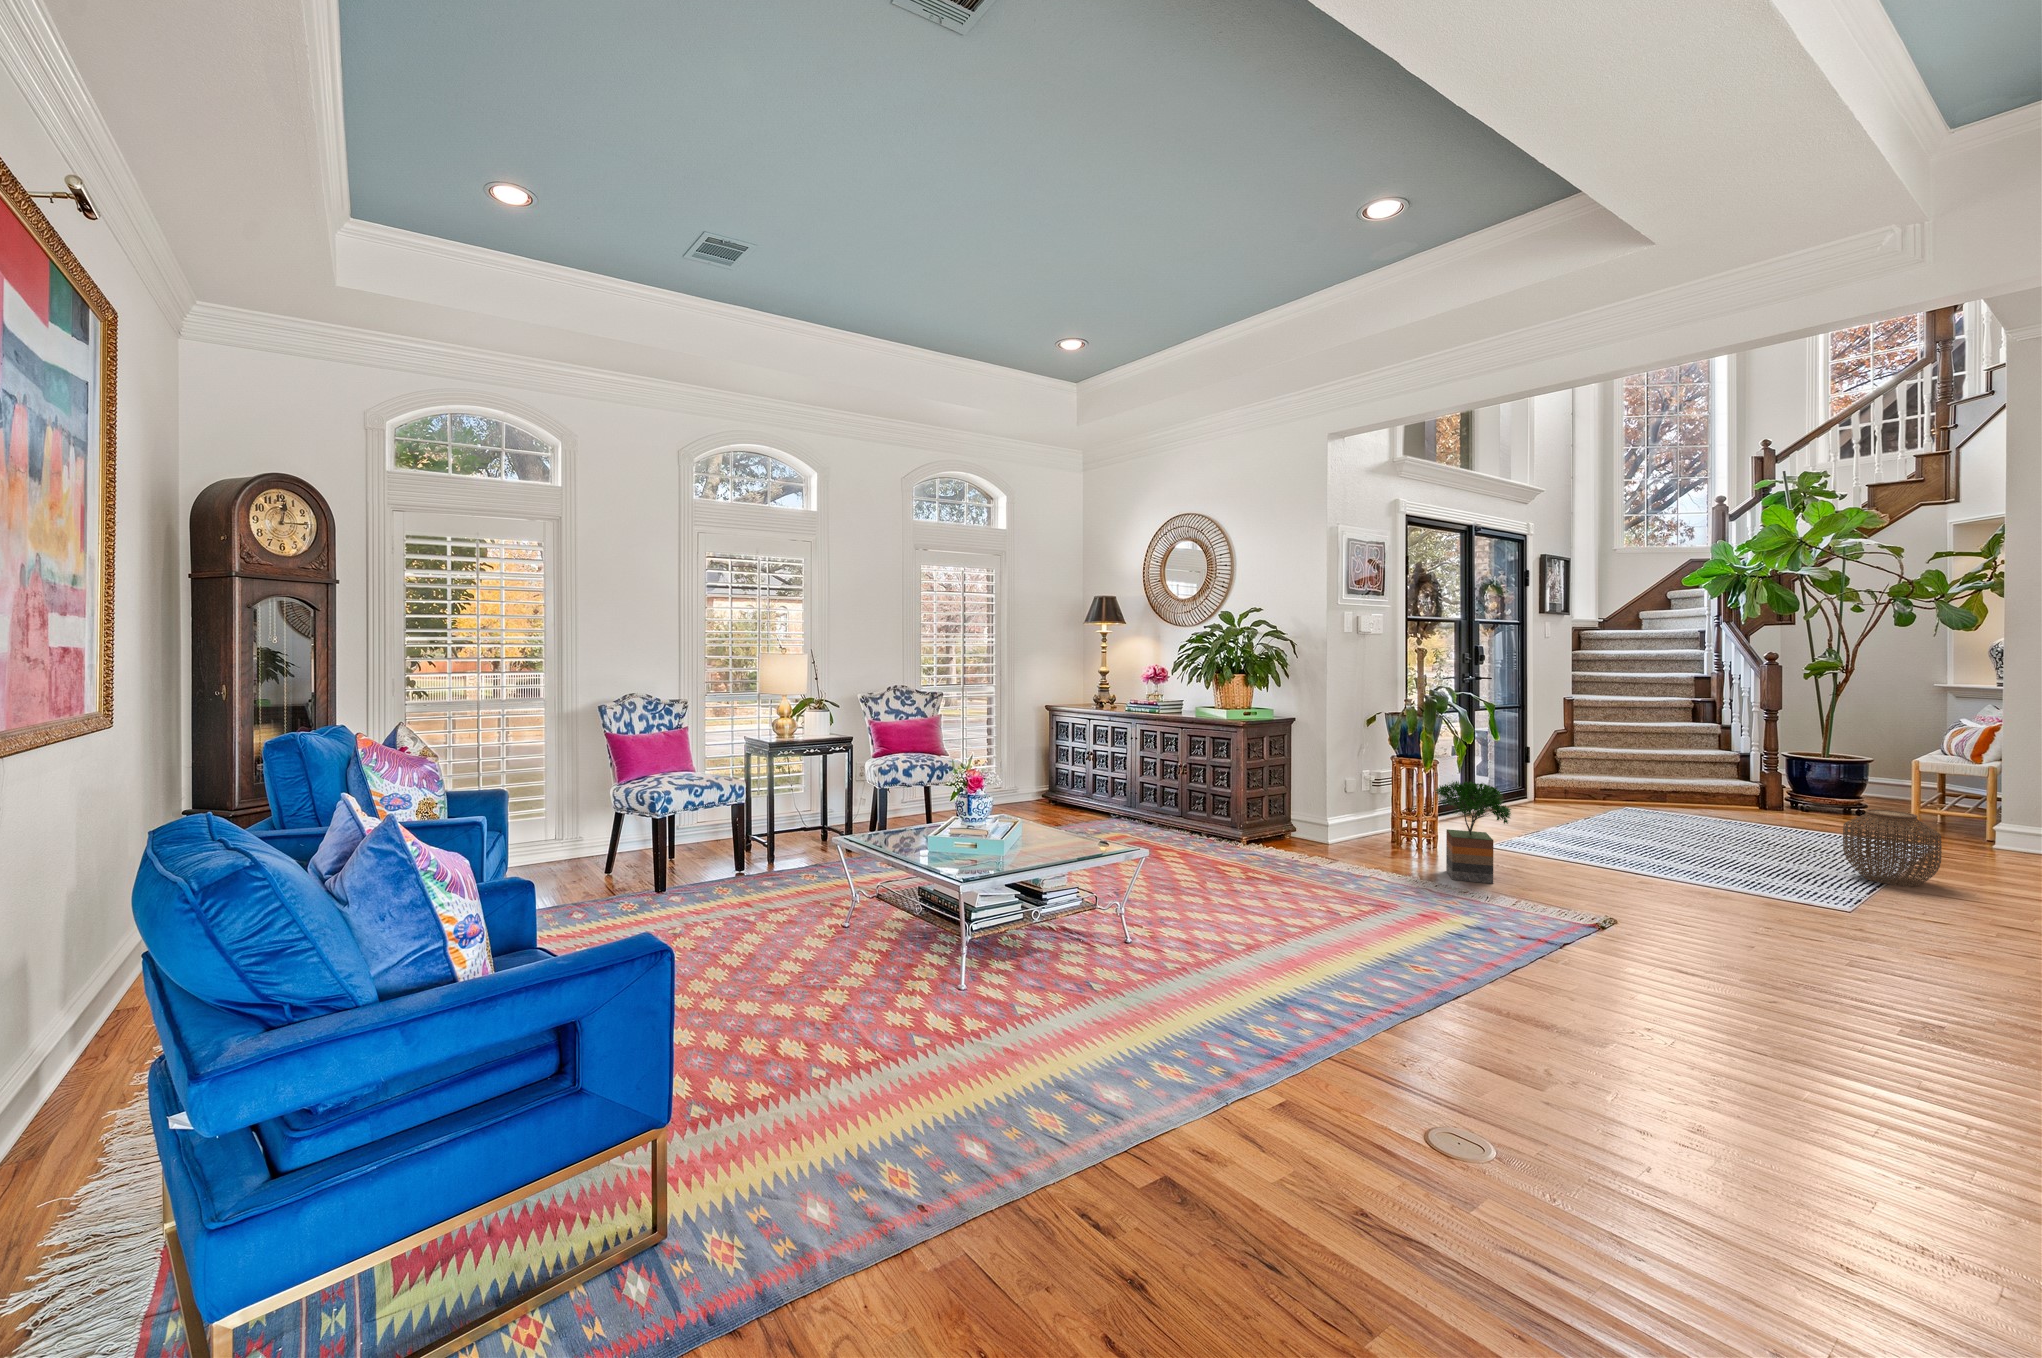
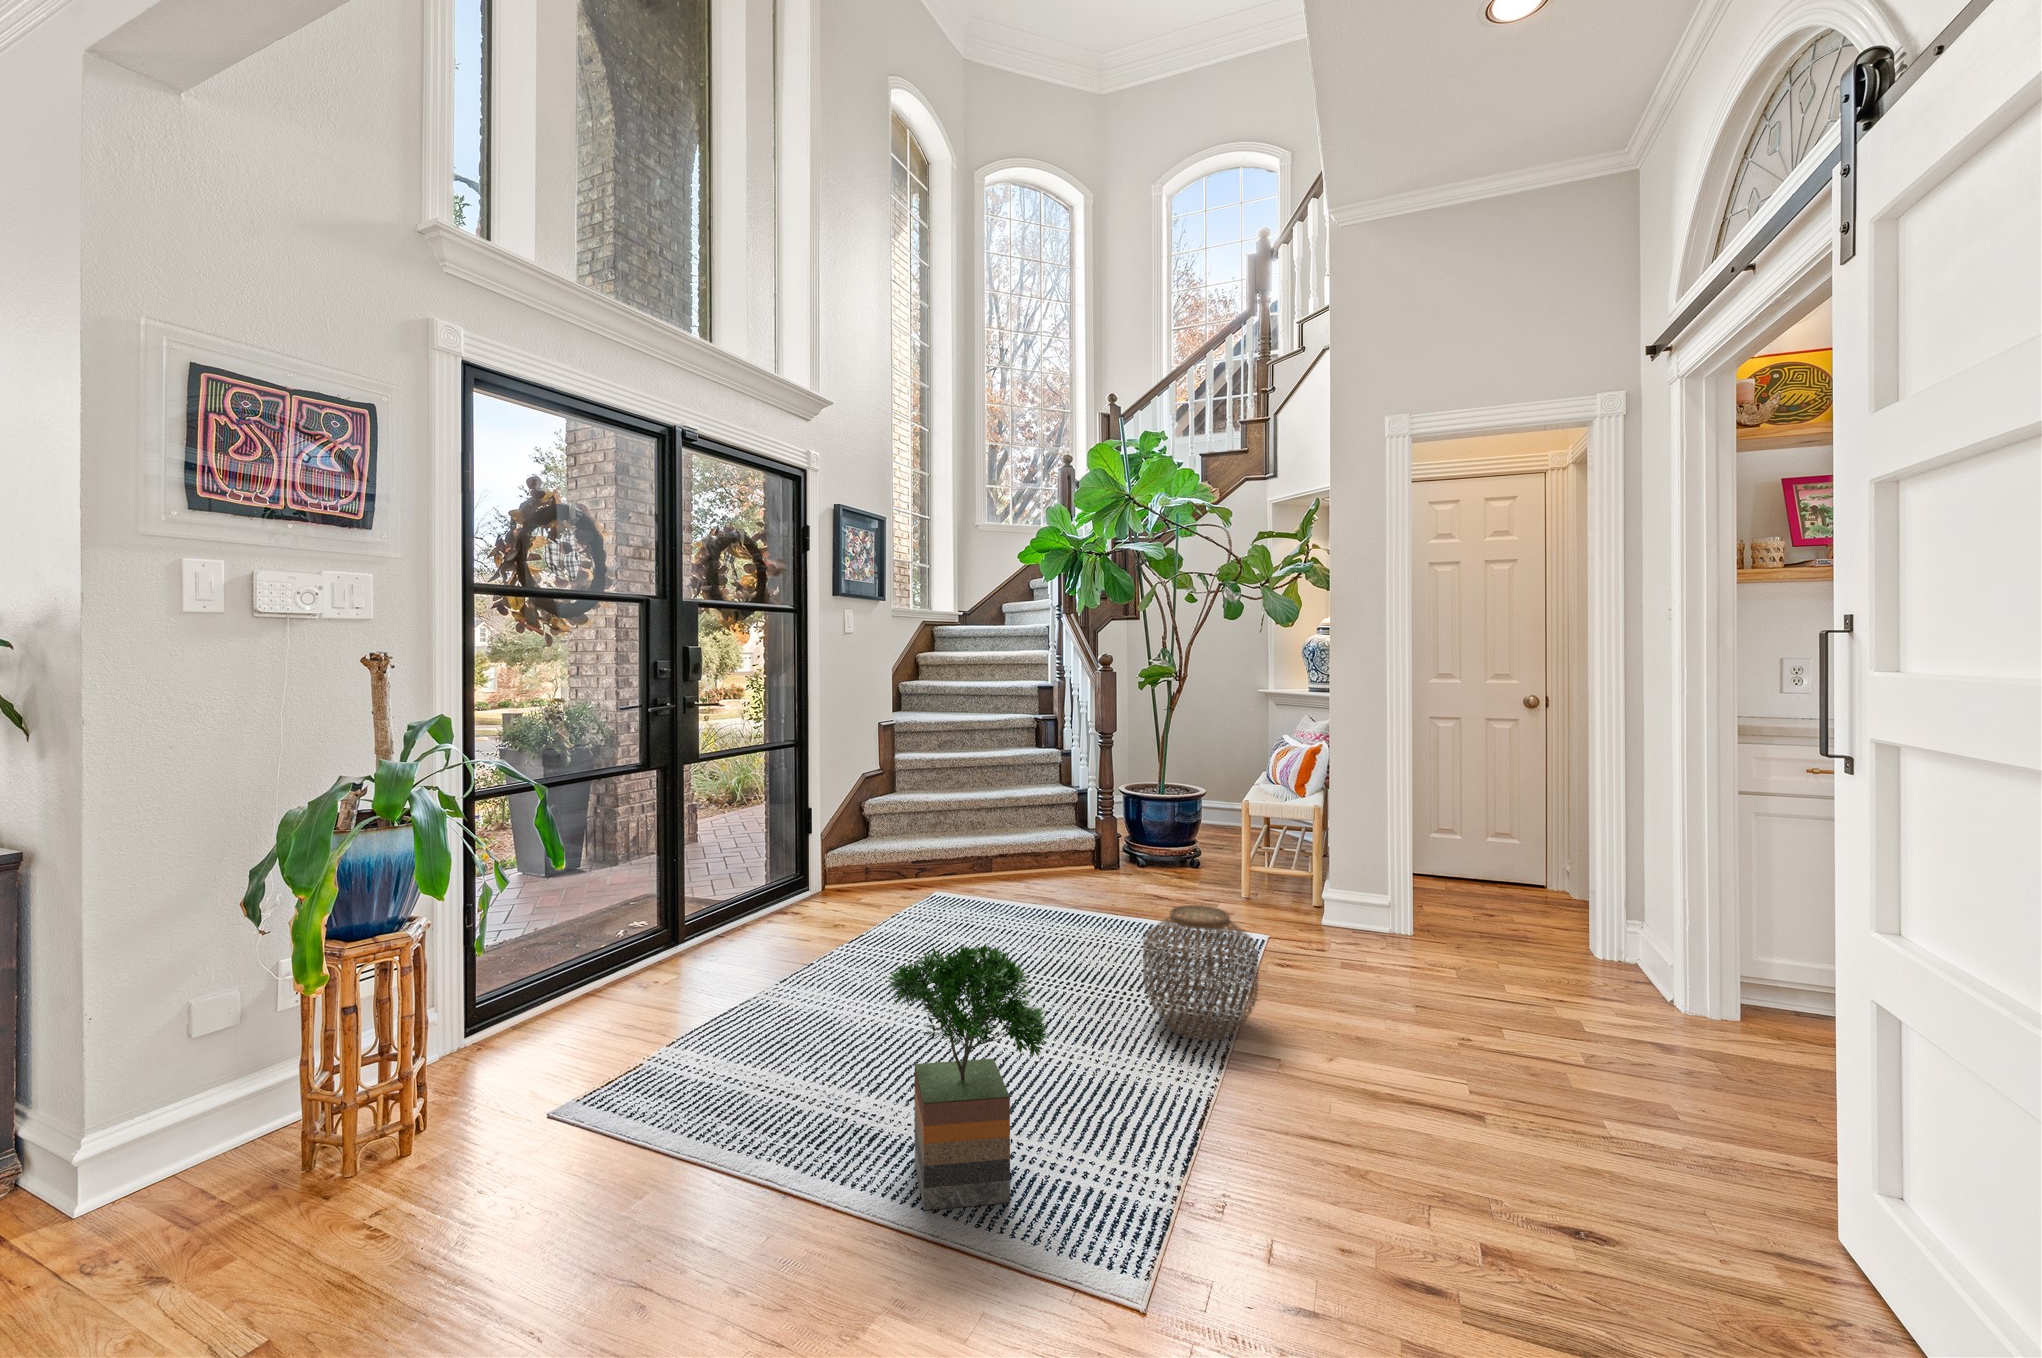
potted tree: present [1435,781,1511,884] -> present [888,944,1047,1210]

